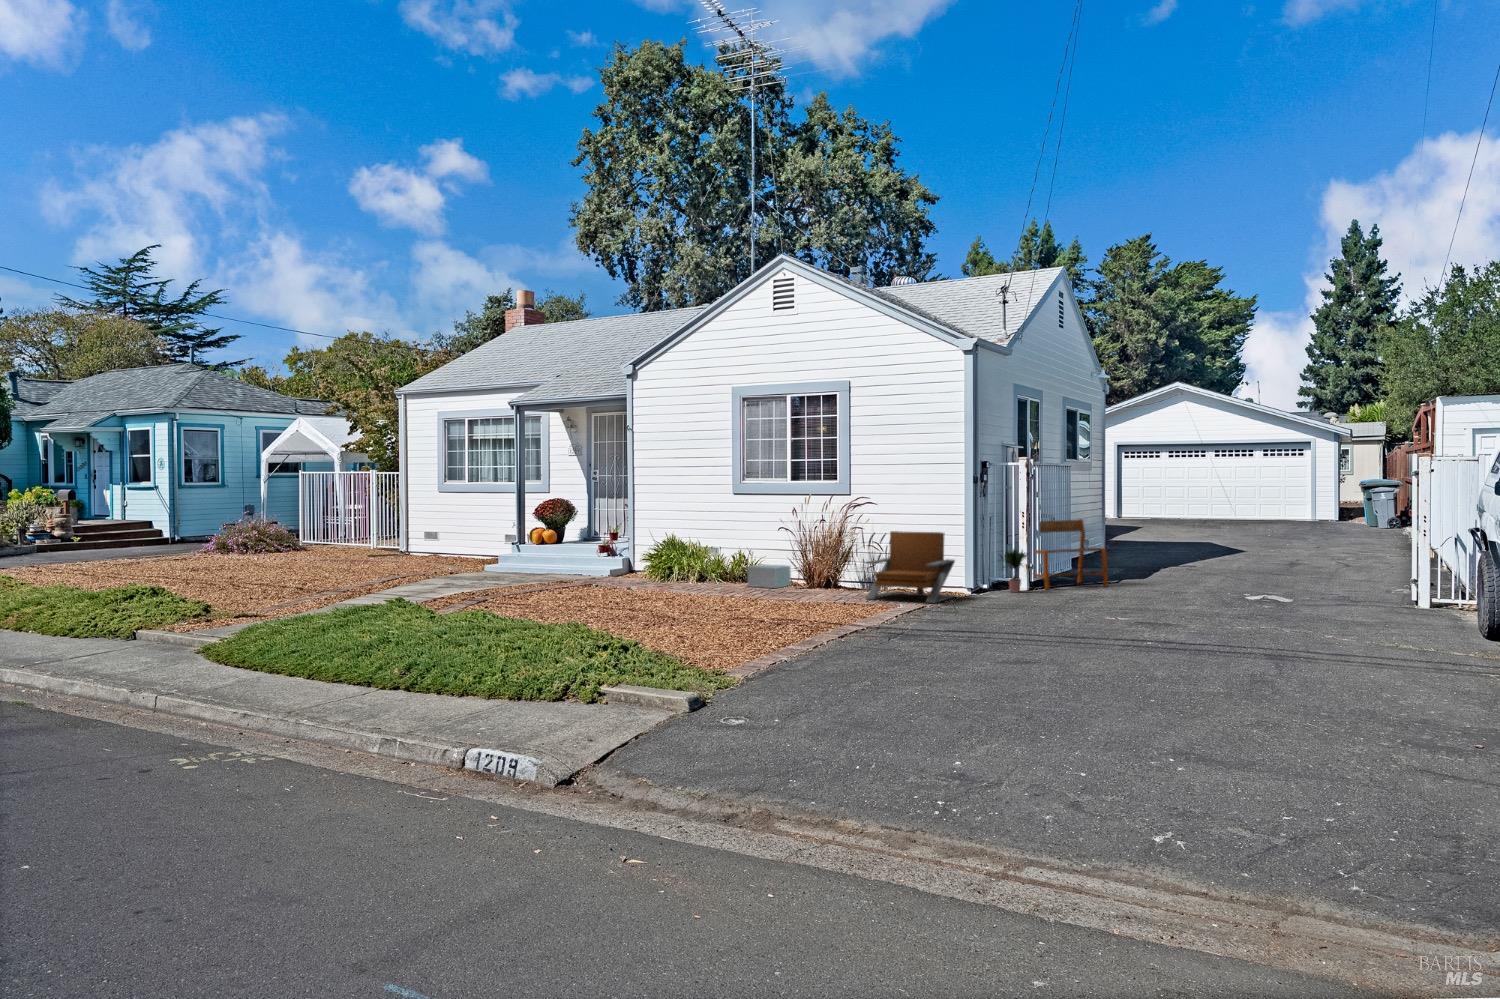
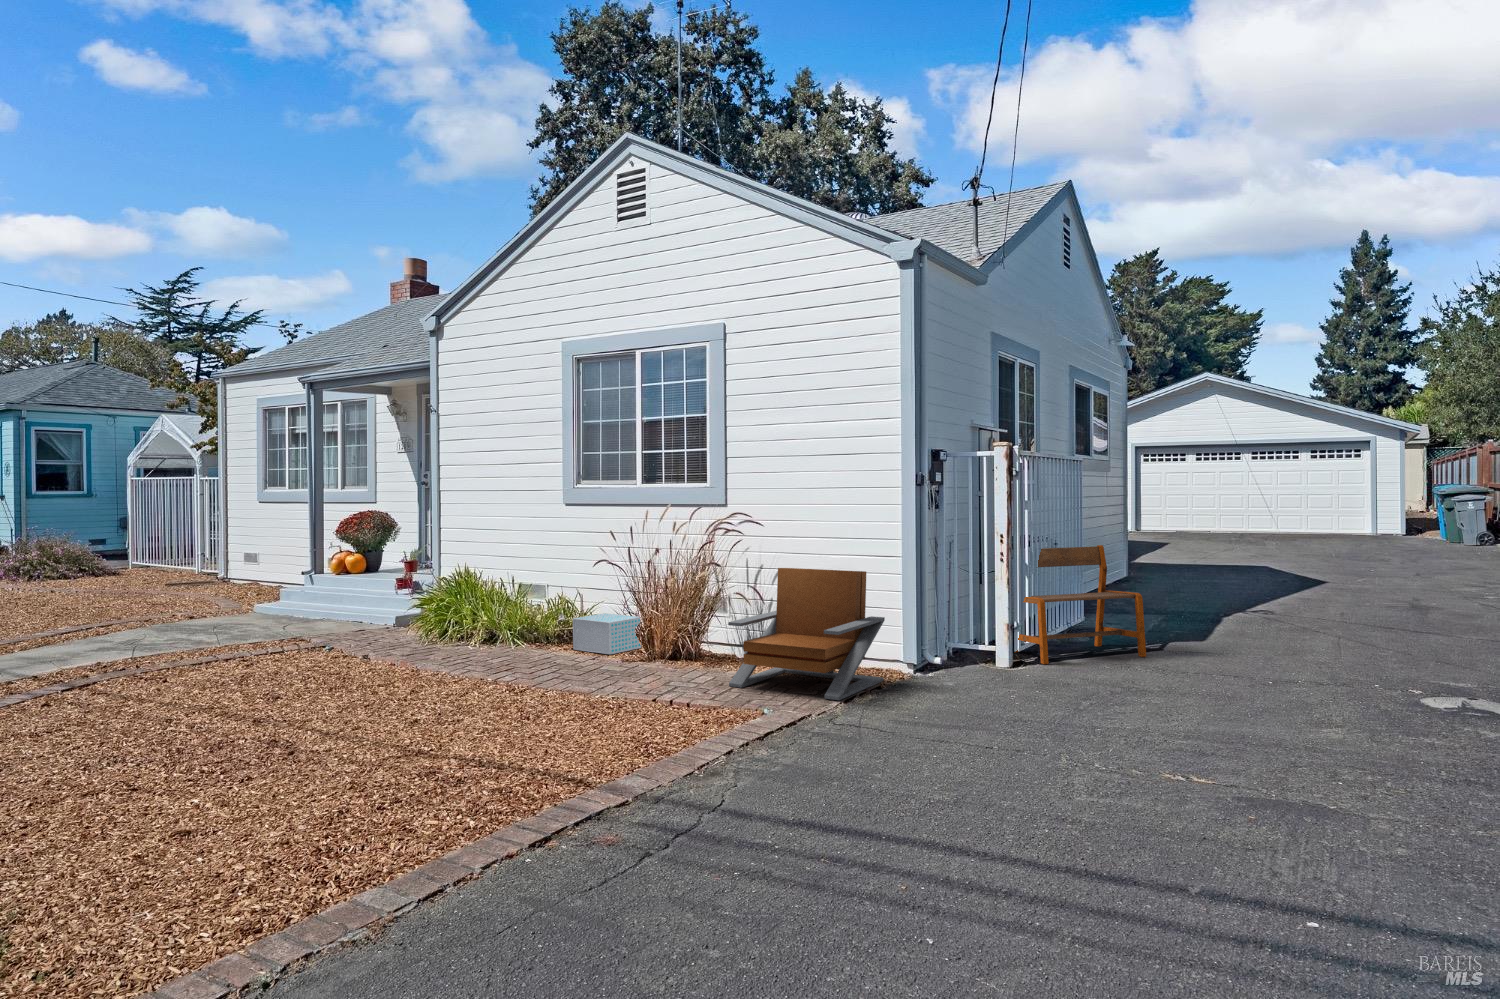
potted plant: present [1000,549,1028,592] -> none [959,594,1017,670]

